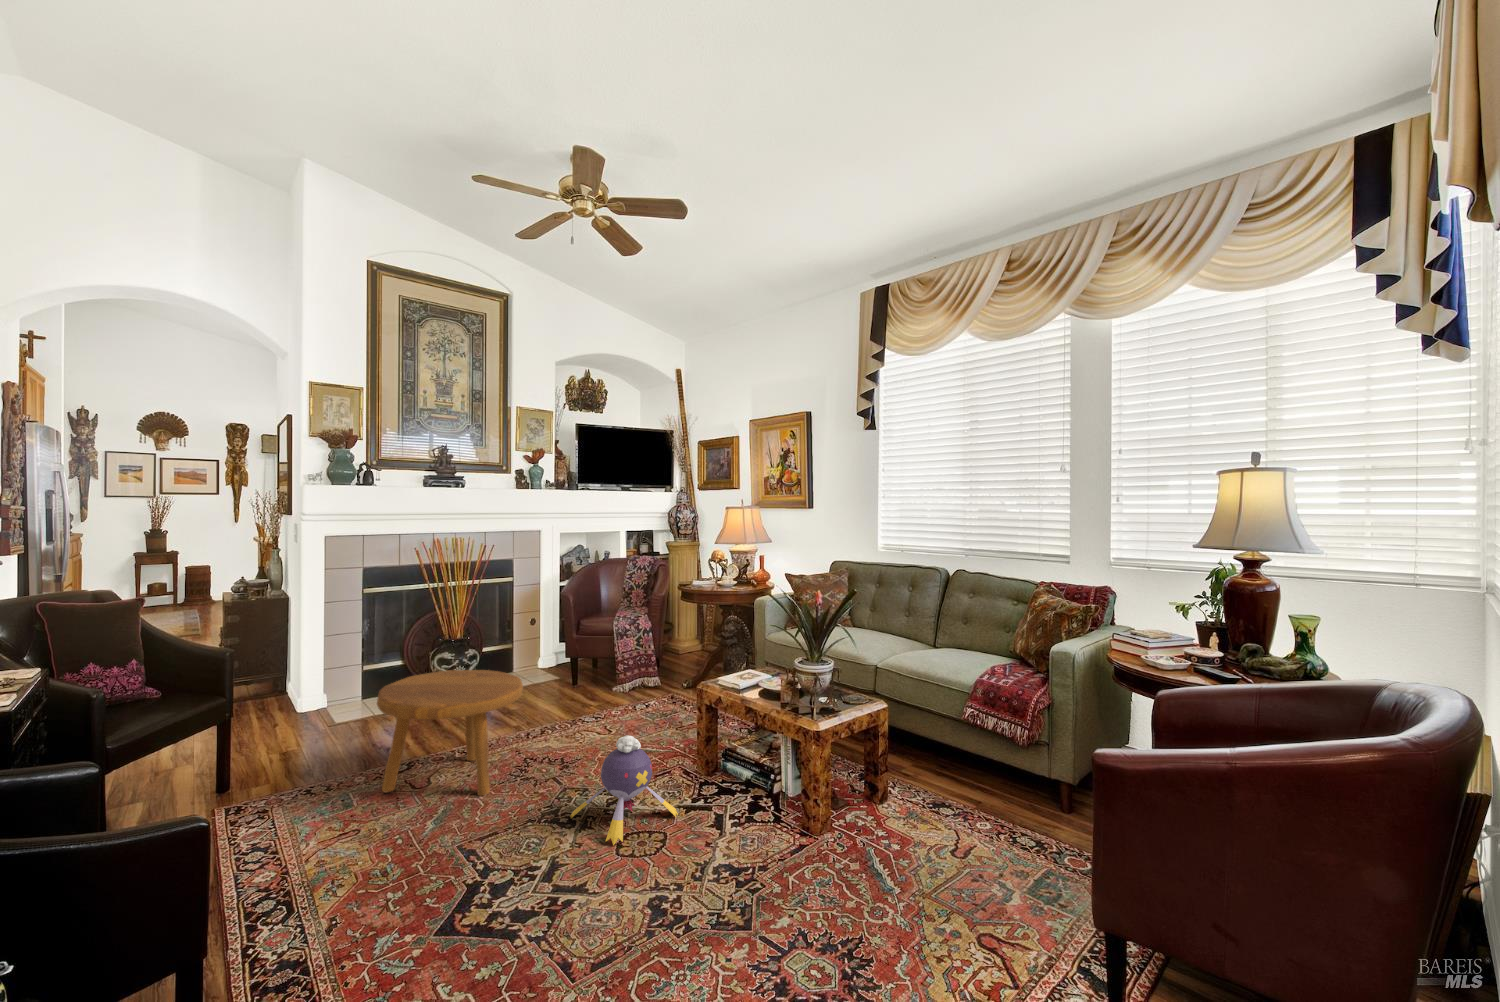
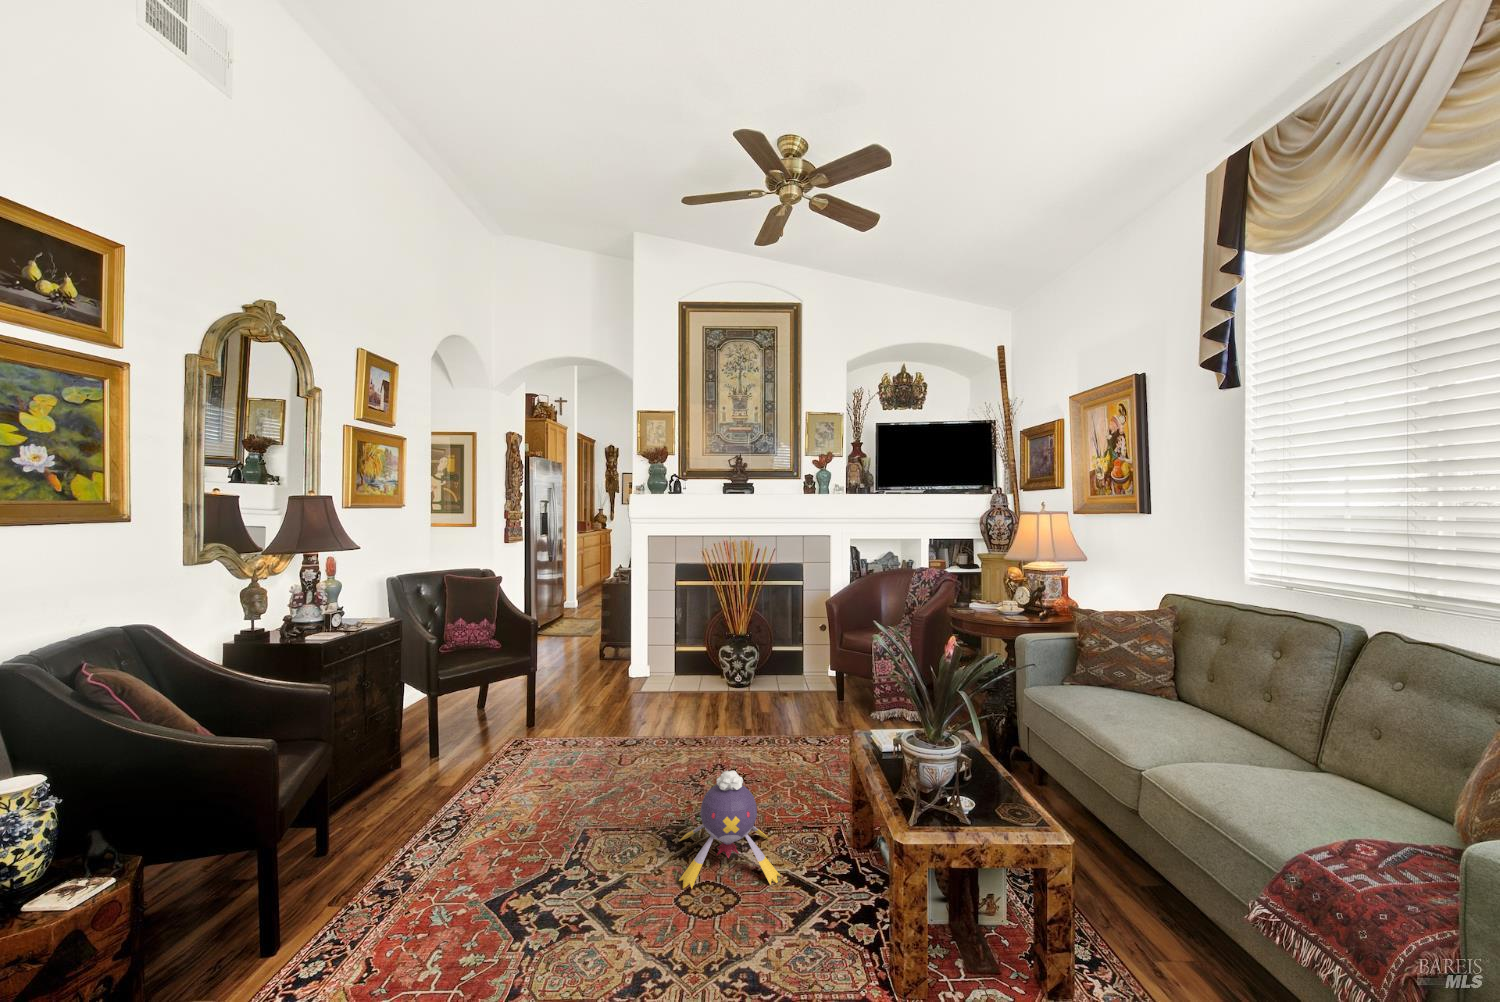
footstool: present [377,670,523,796] -> none [584,663,709,790]

